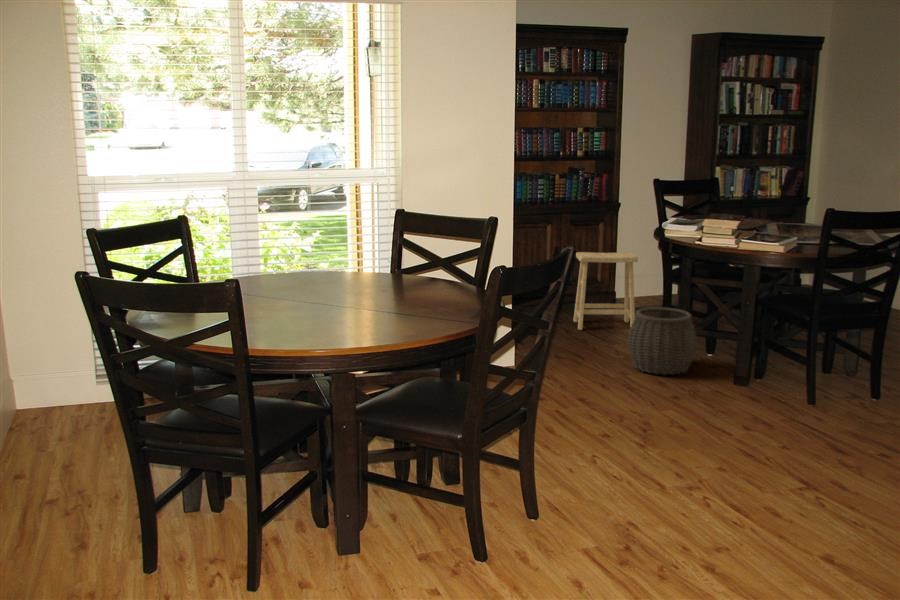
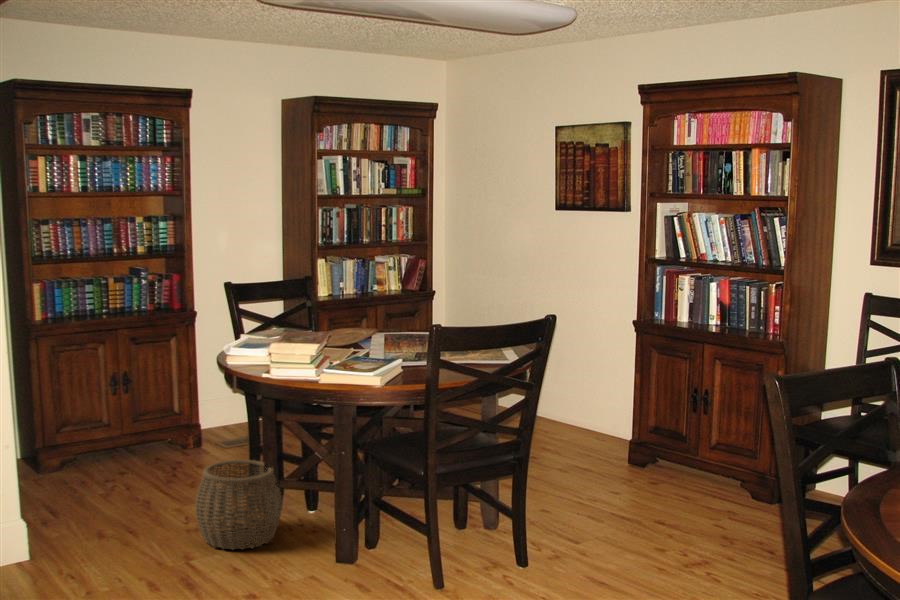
footstool: present [574,252,638,330] -> none [136,380,218,488]

